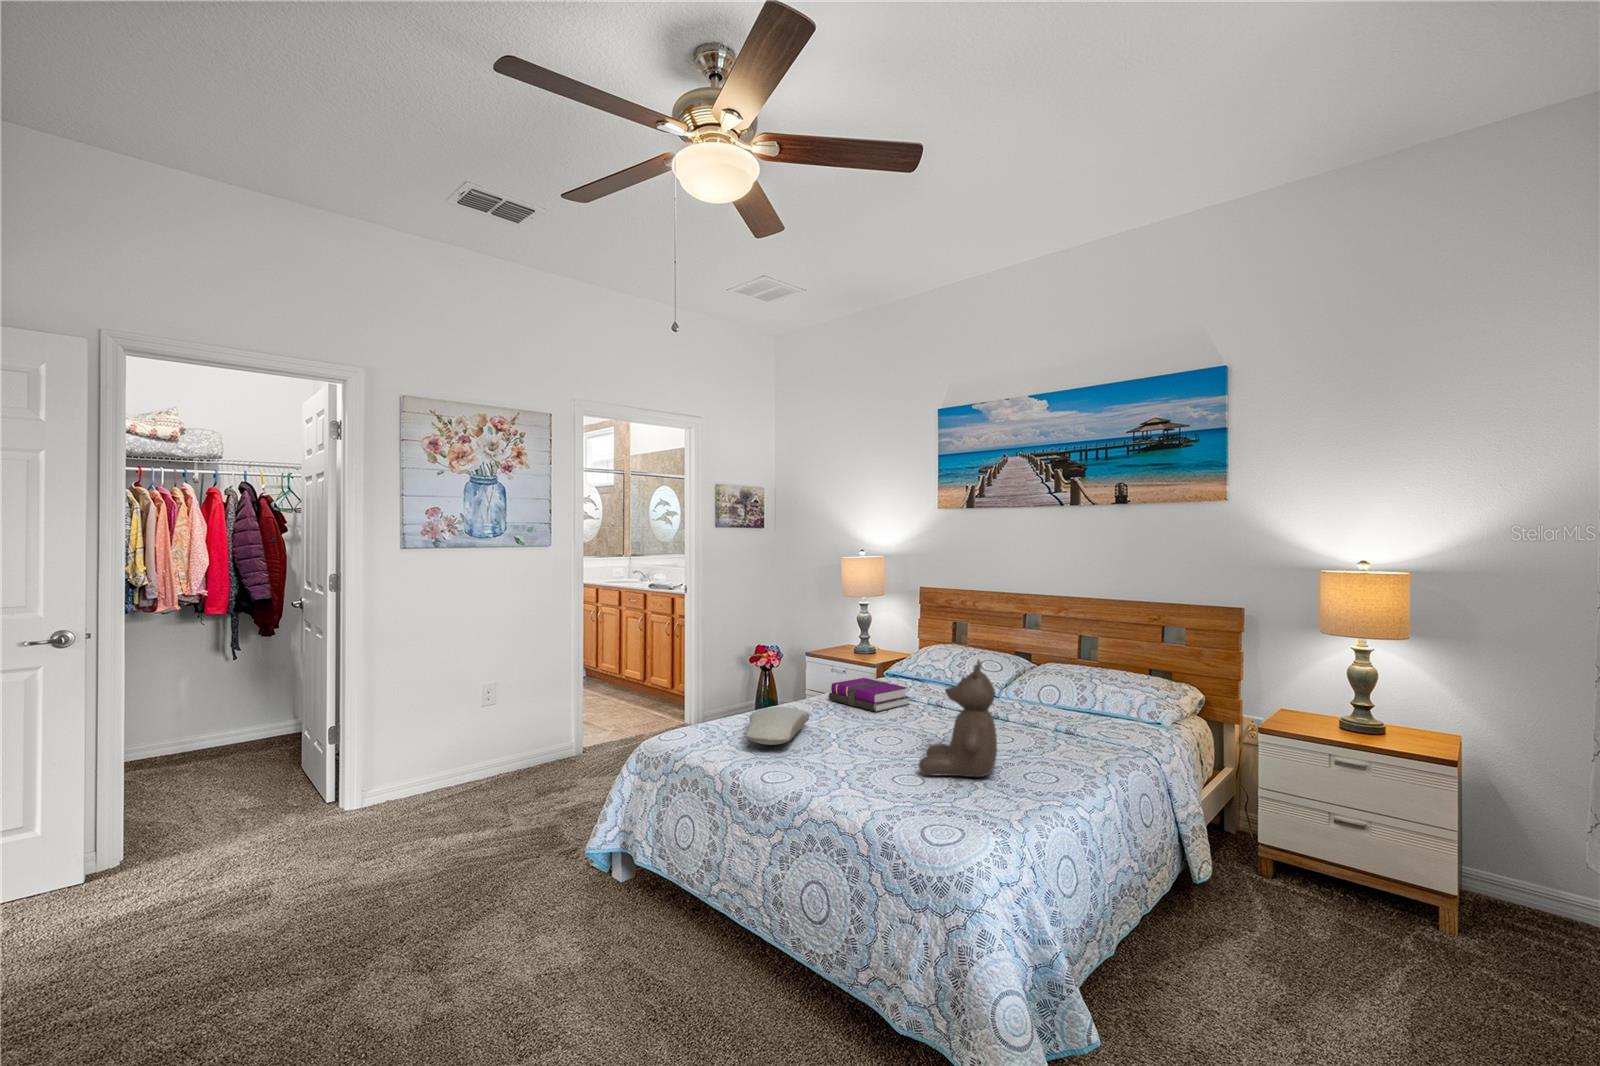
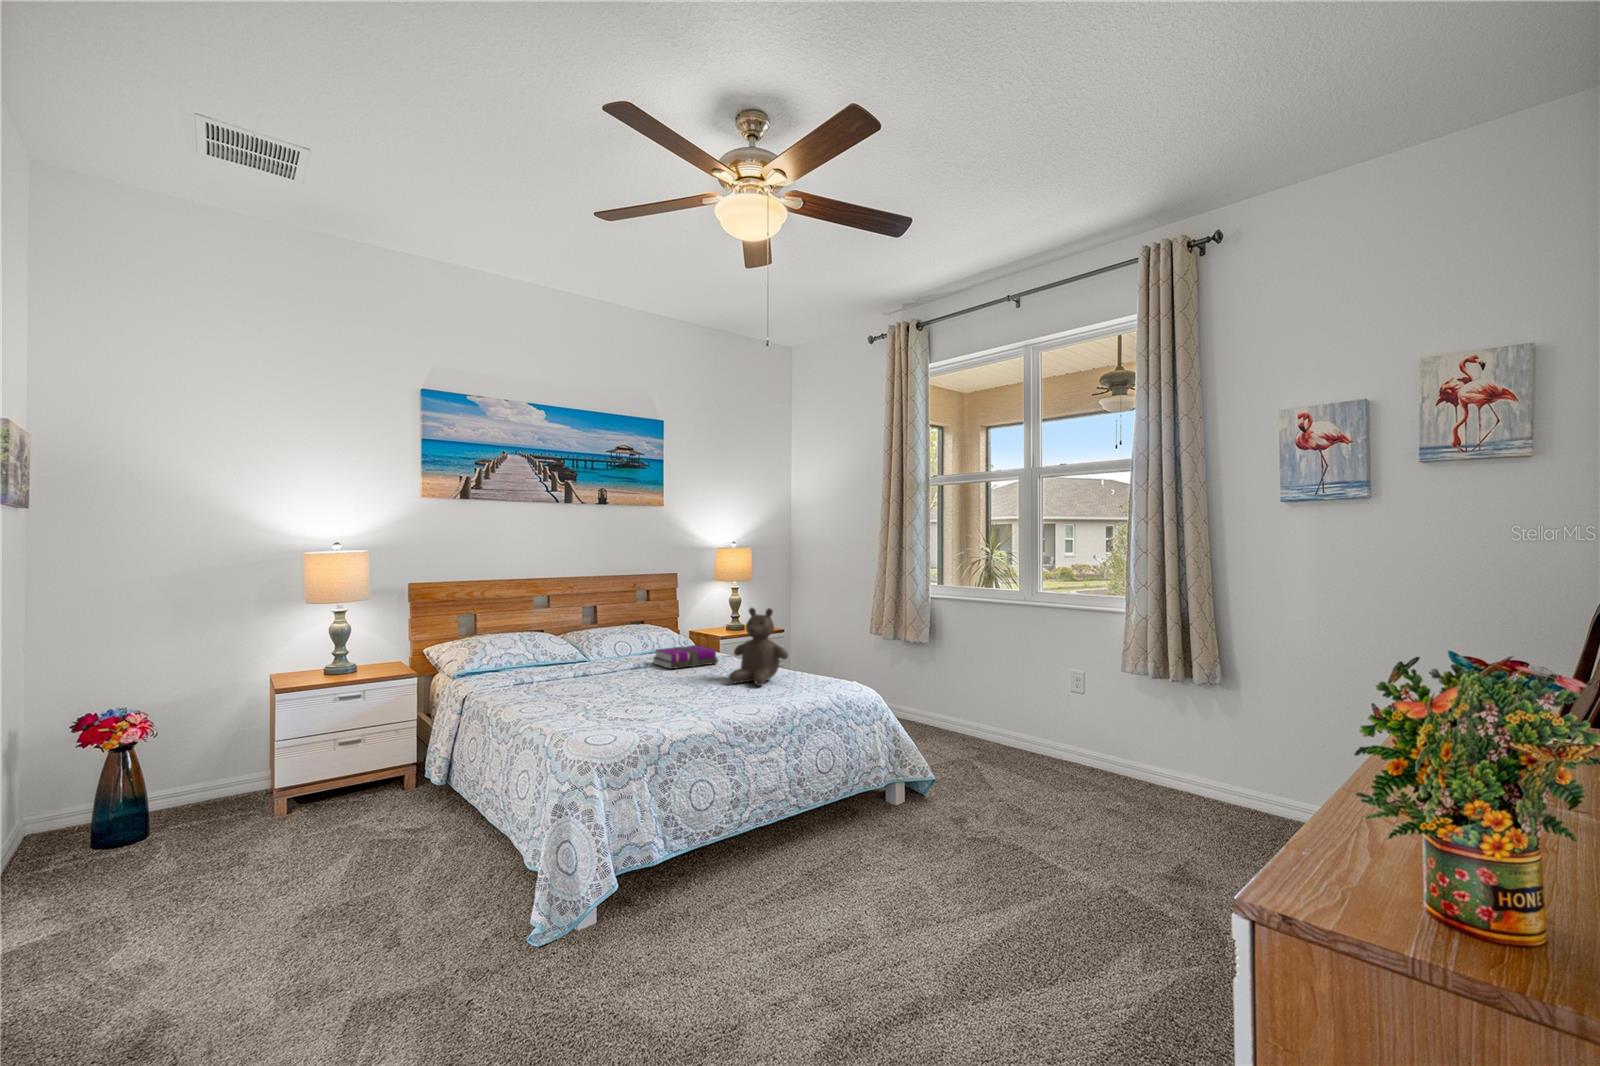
notebook: present [829,678,909,712] -> present [653,646,718,669]
pillow: present [746,707,809,745] -> none [597,685,697,712]

